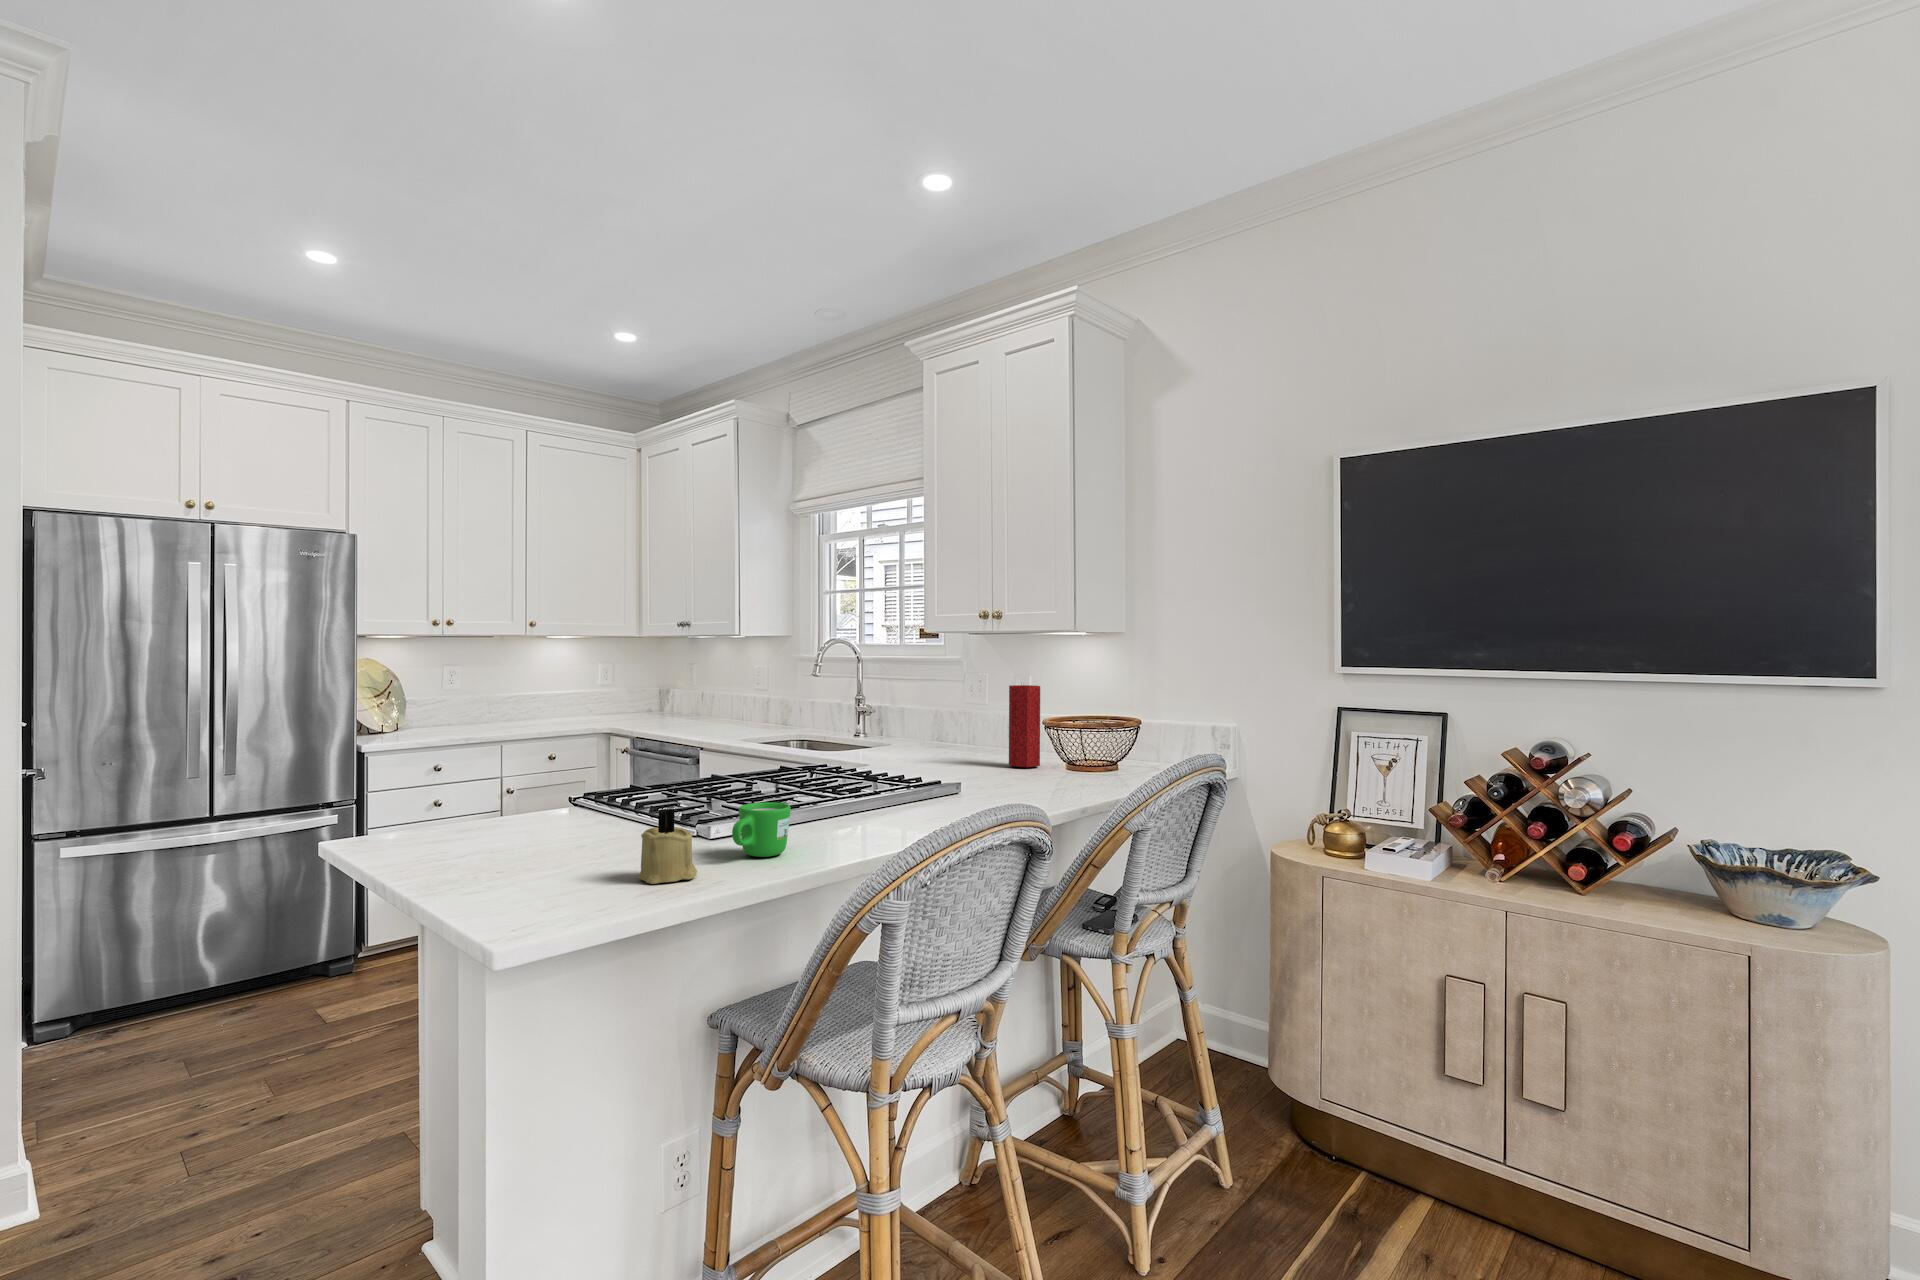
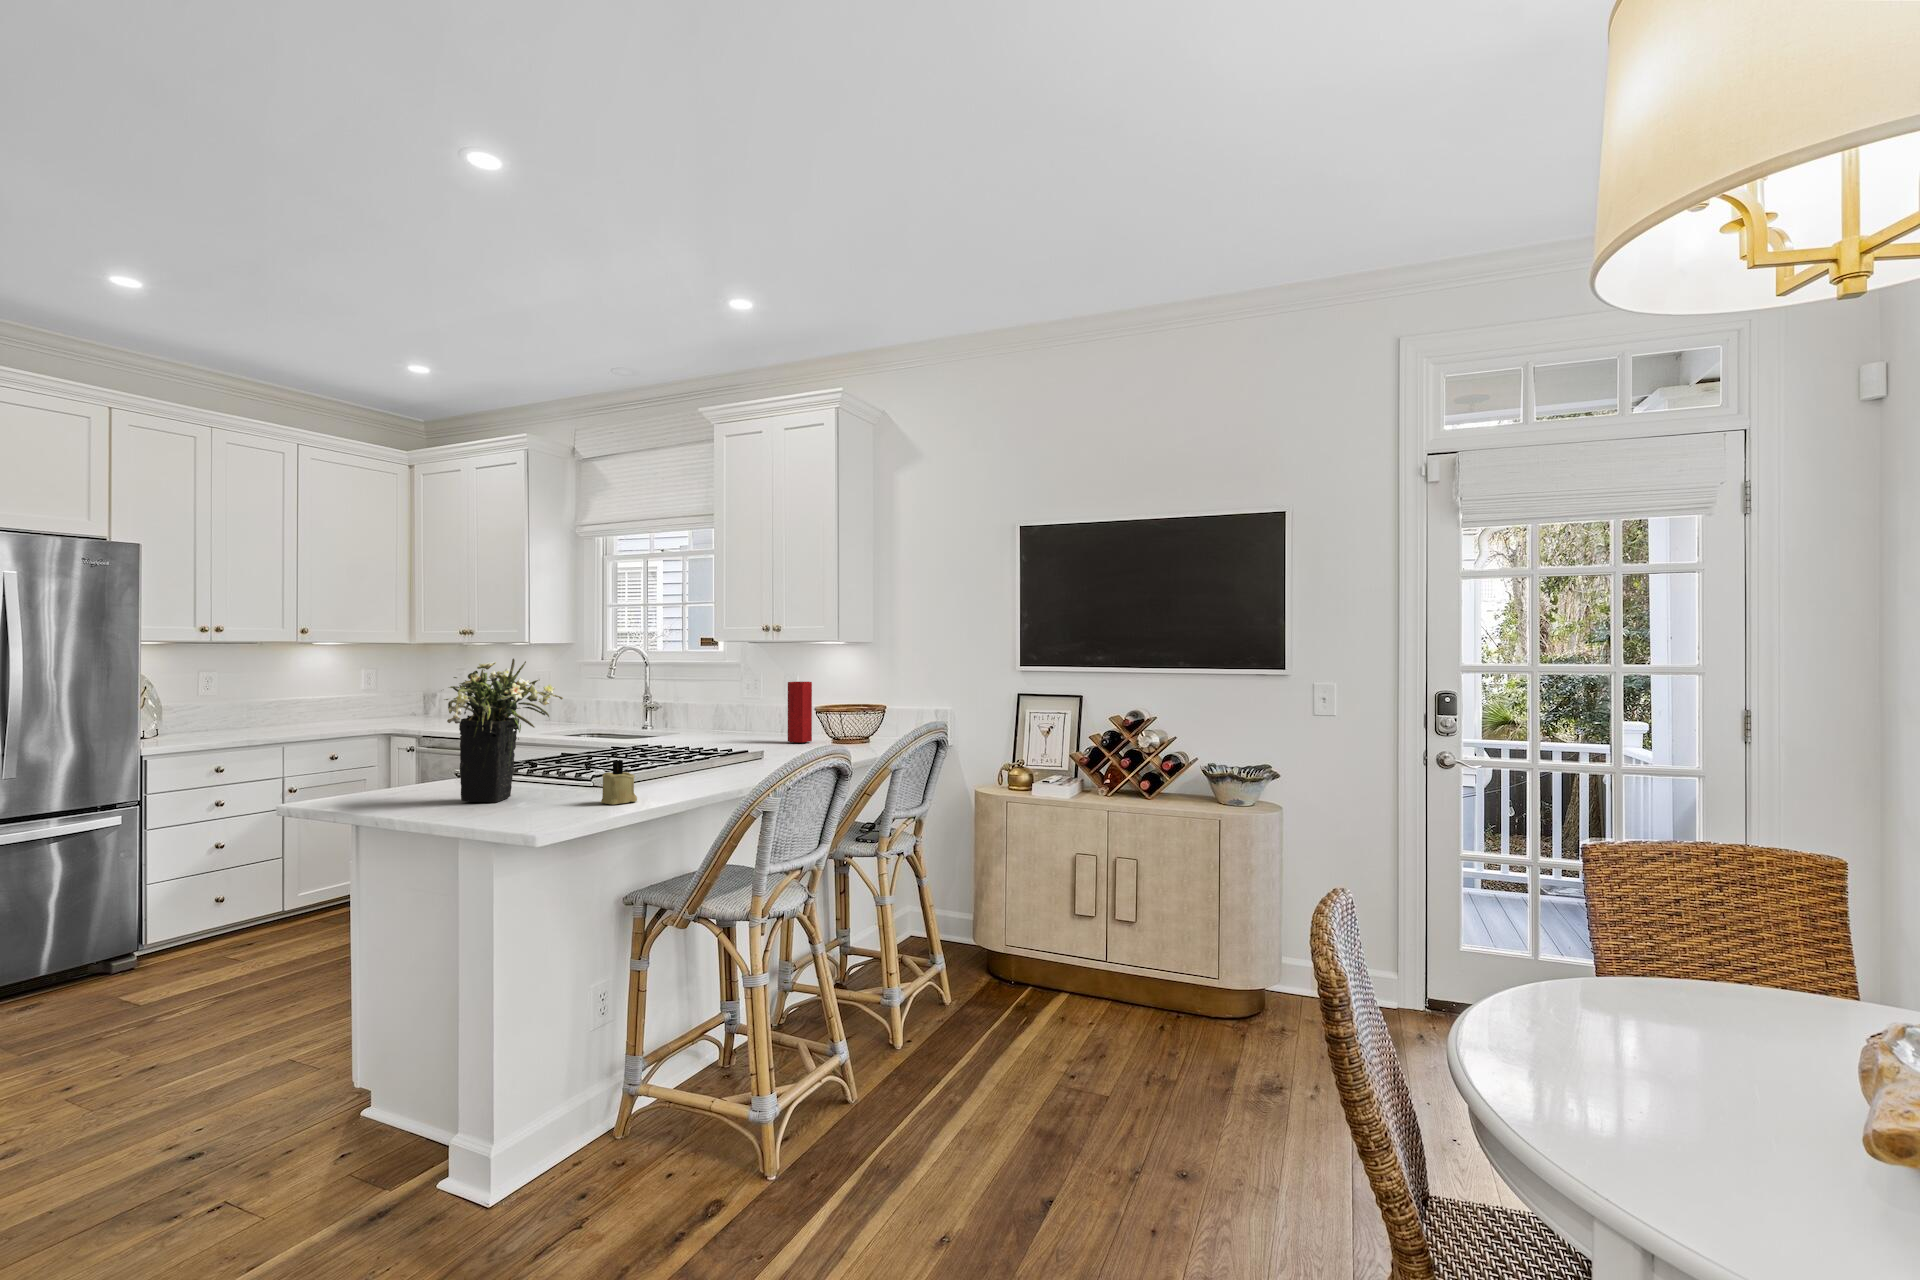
flower arrangement: none [421,644,618,861] -> present [444,658,563,802]
mug: present [732,802,791,857] -> none [649,758,683,791]

